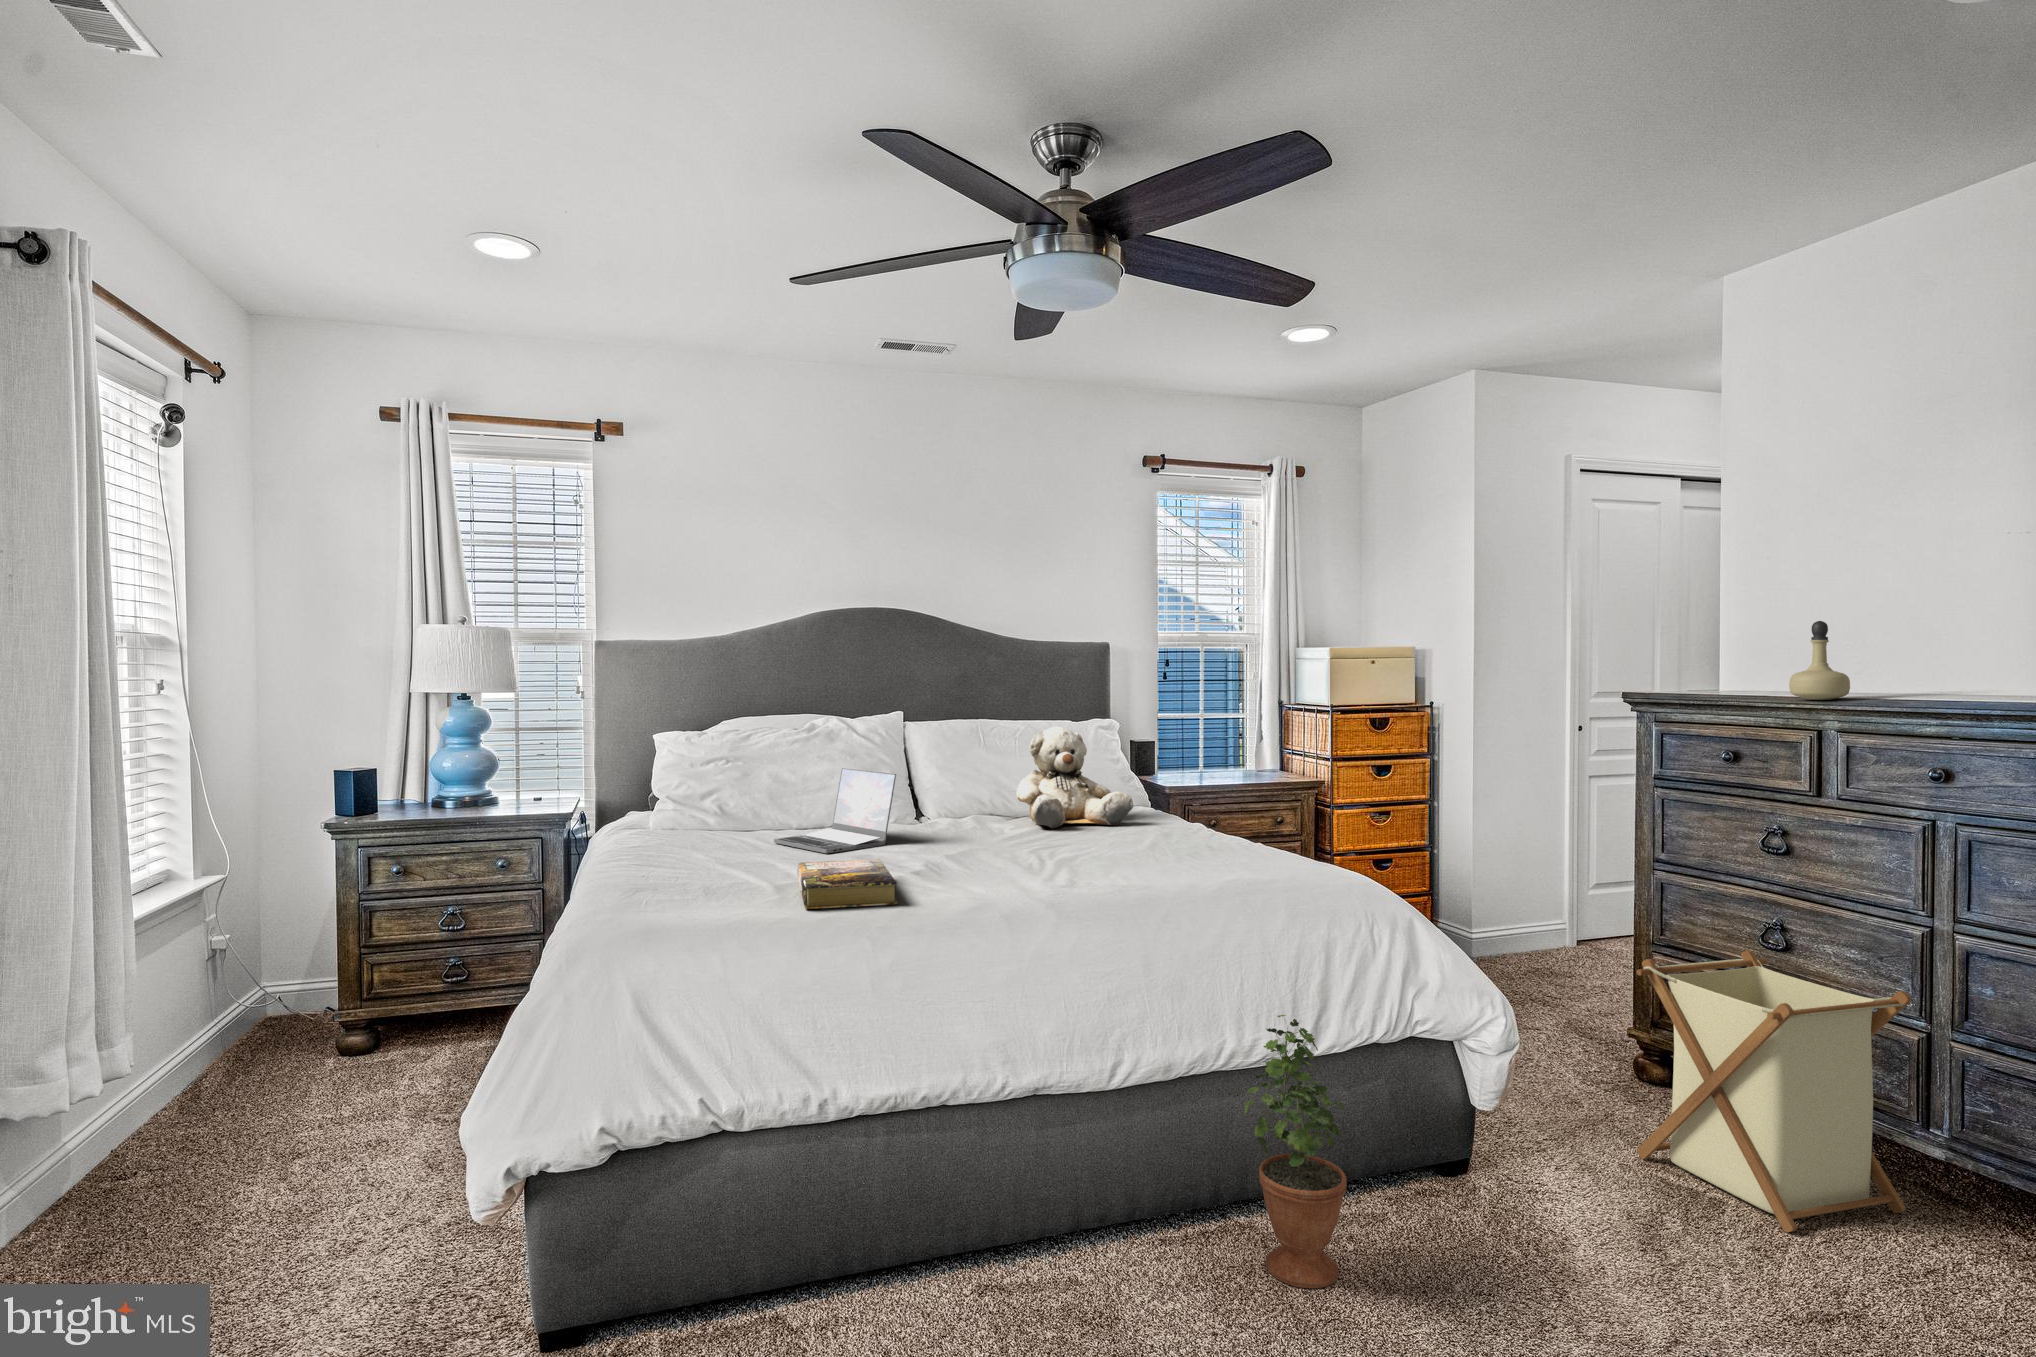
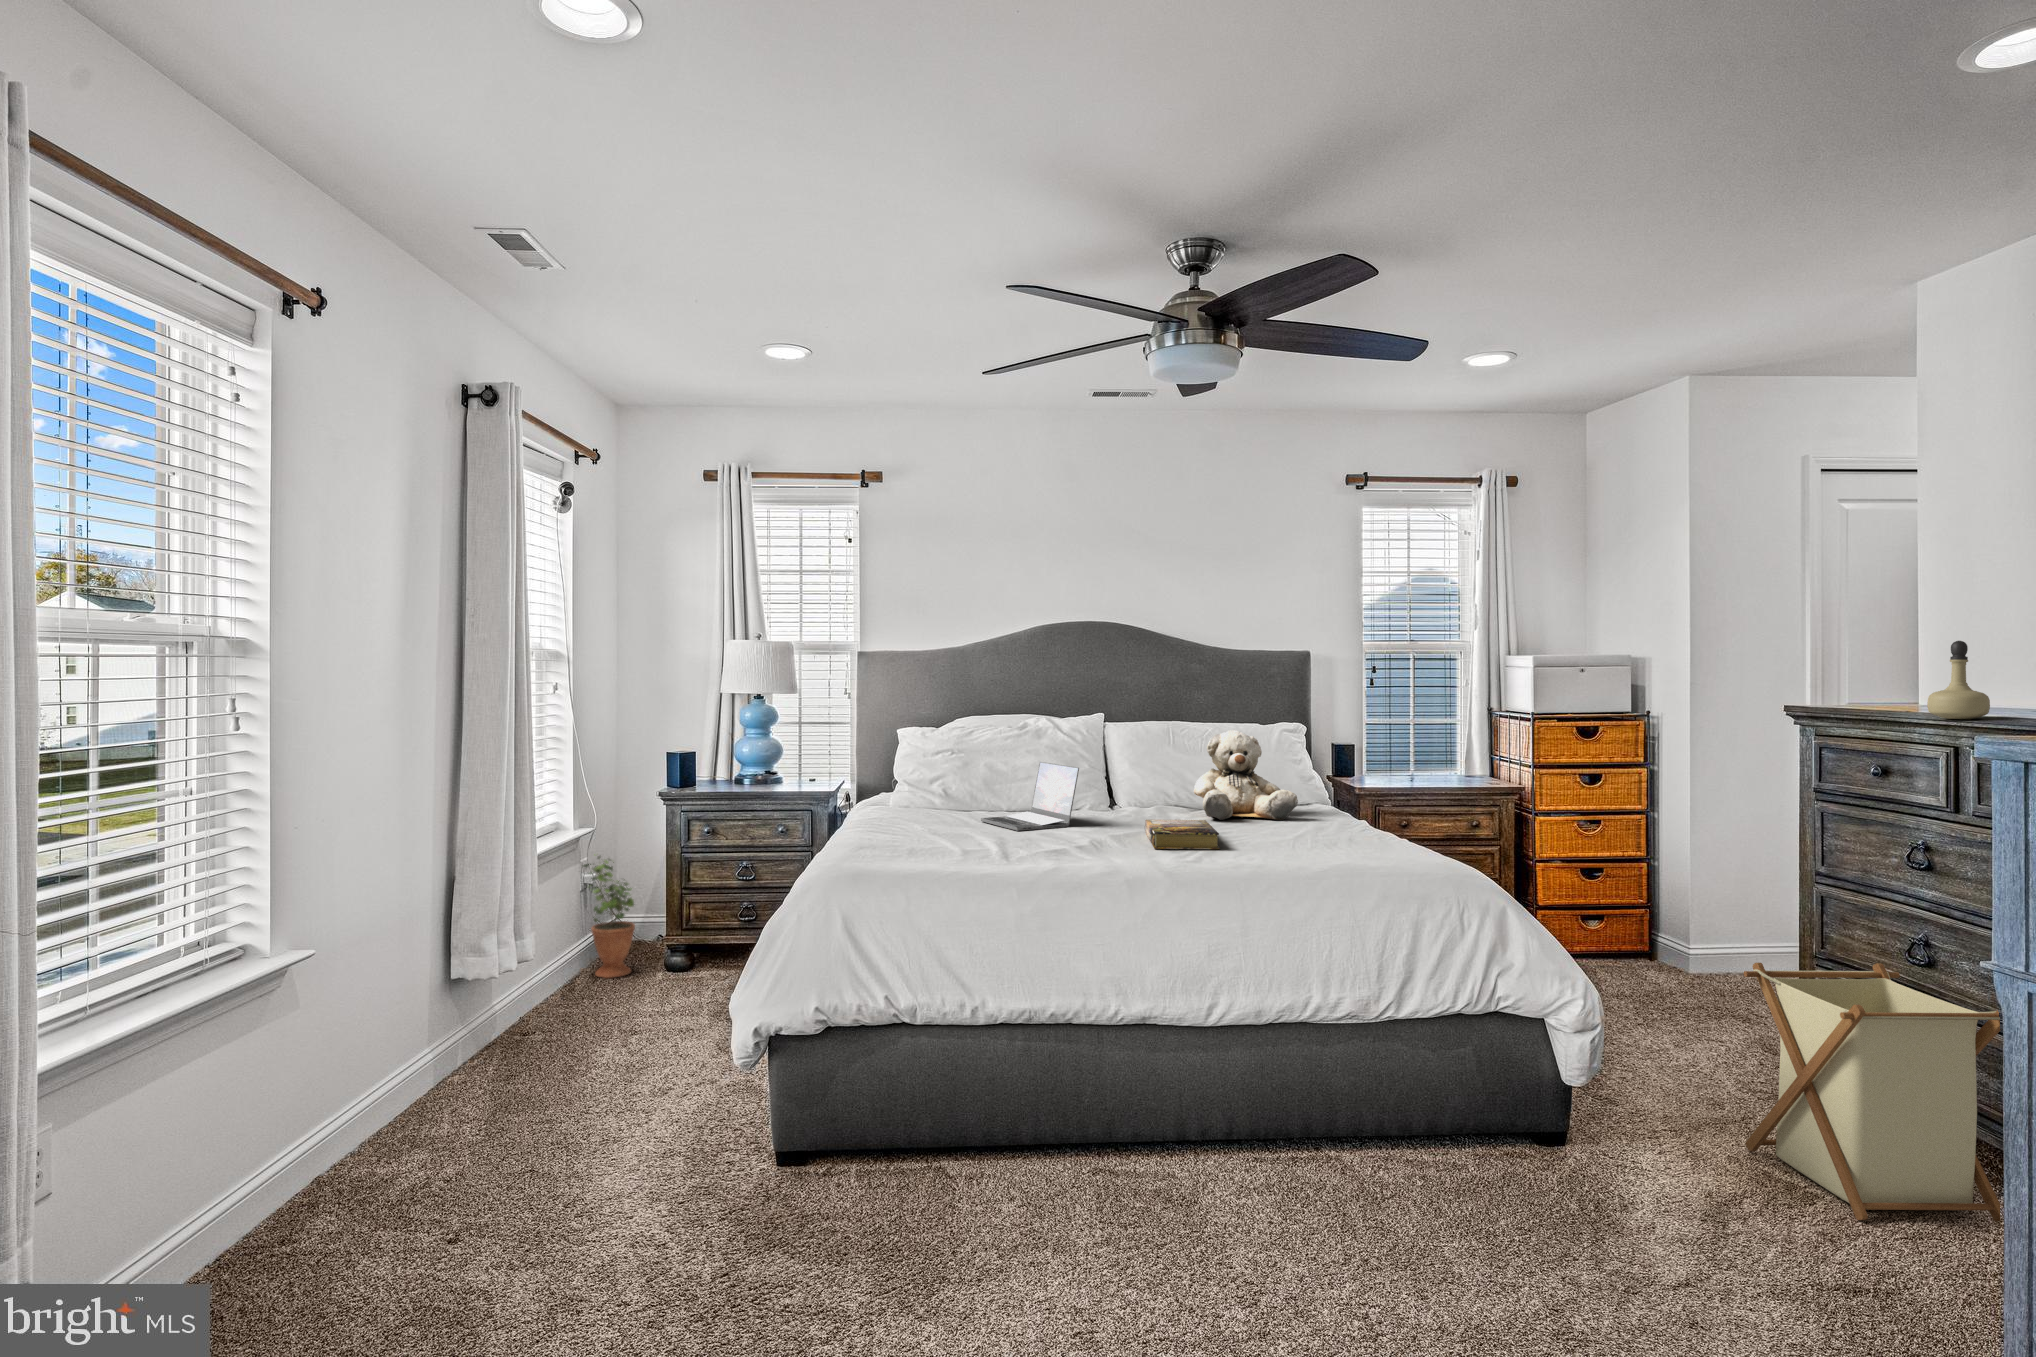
book: present [797,859,898,909] -> present [1145,820,1220,849]
potted plant: present [1243,1015,1347,1288] -> present [583,856,635,978]

